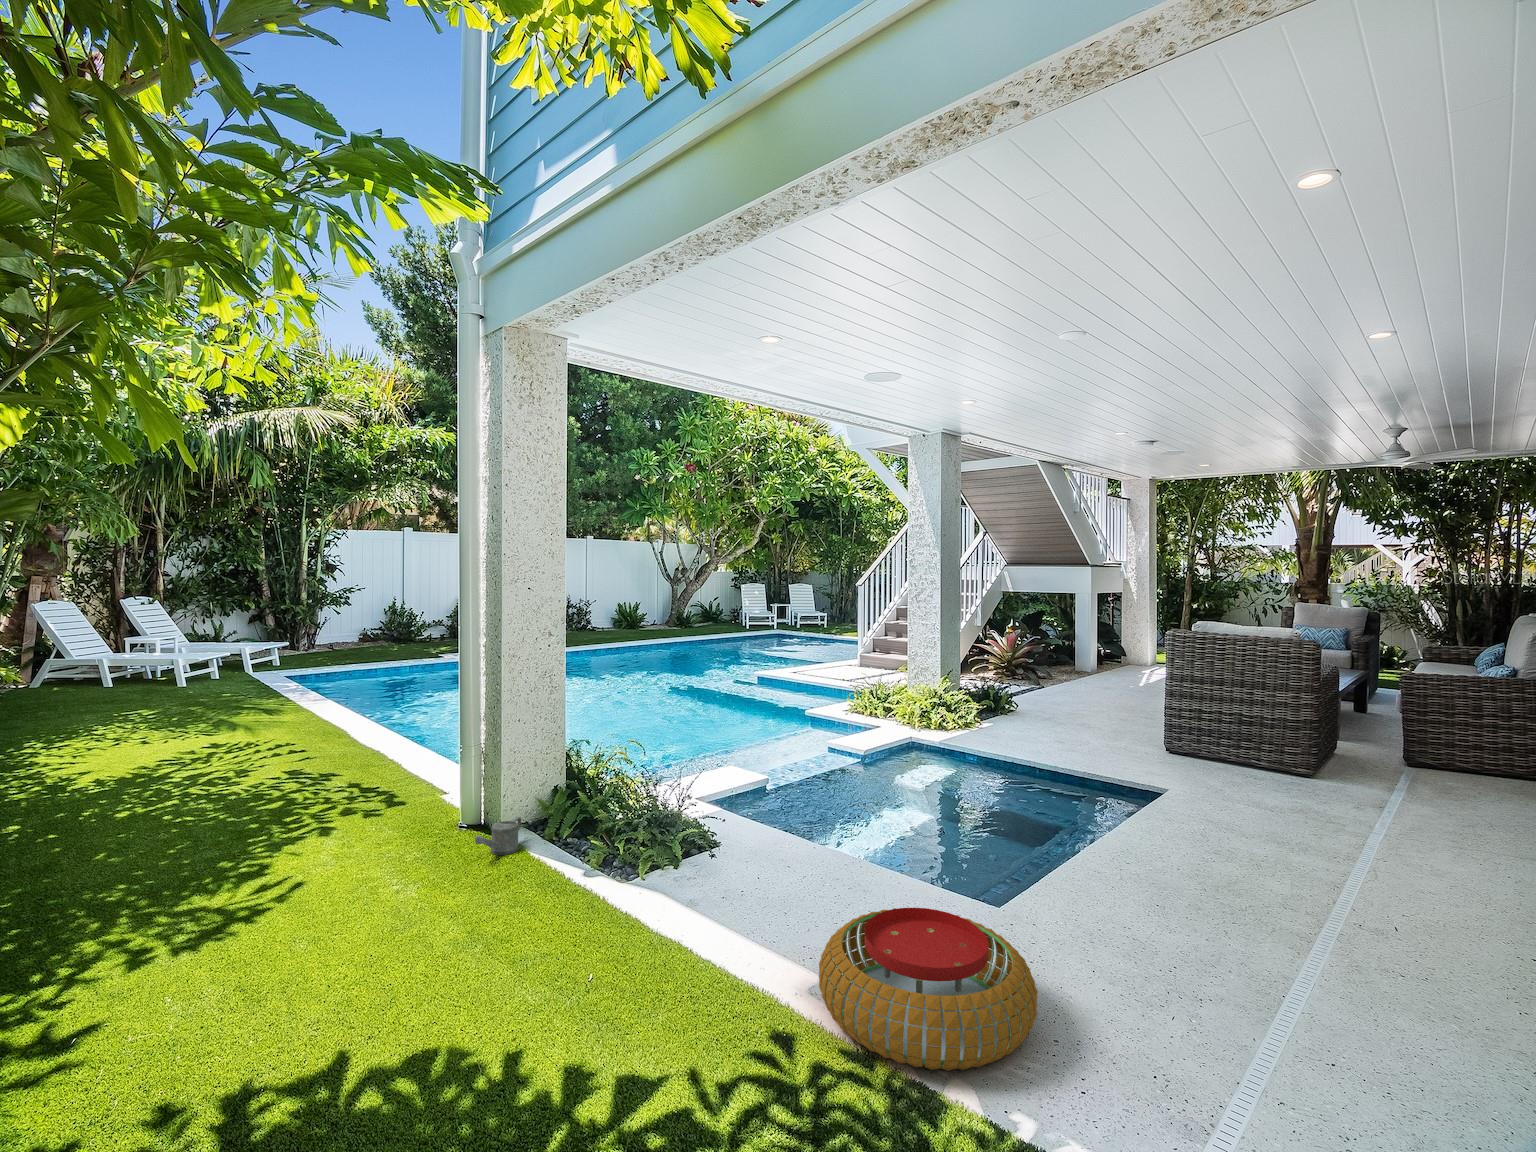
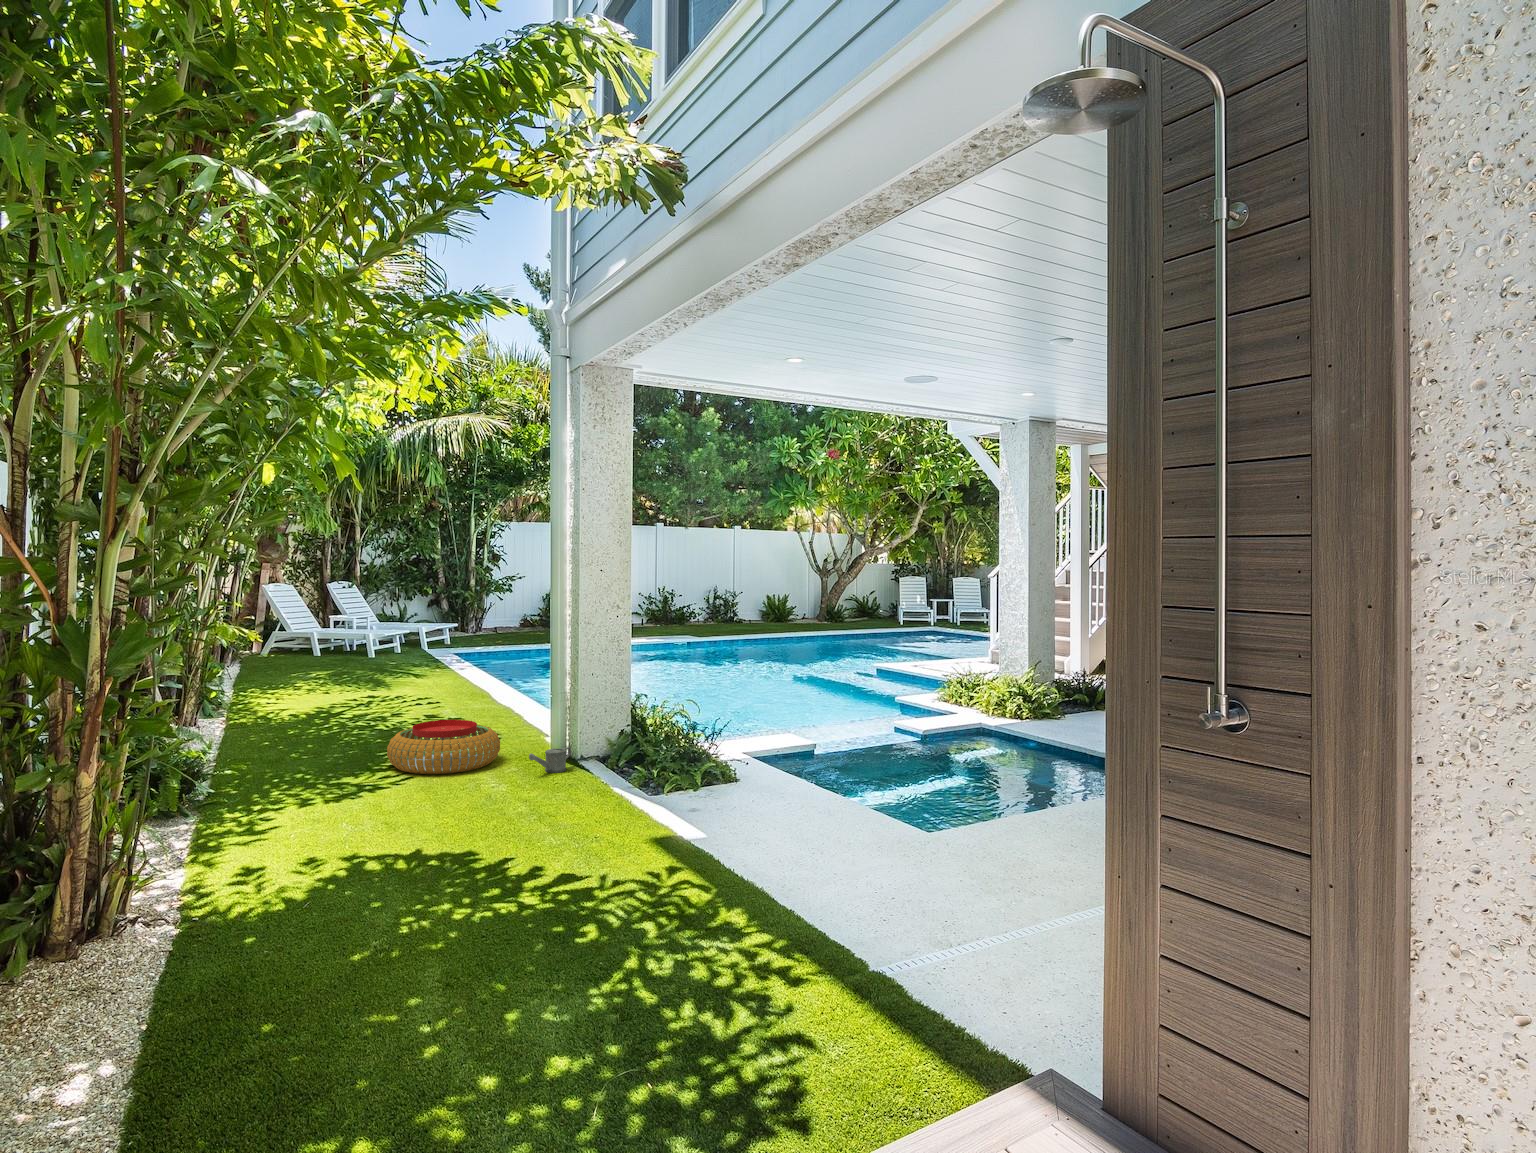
pouf: present [819,908,1037,1071] -> present [387,720,500,774]

